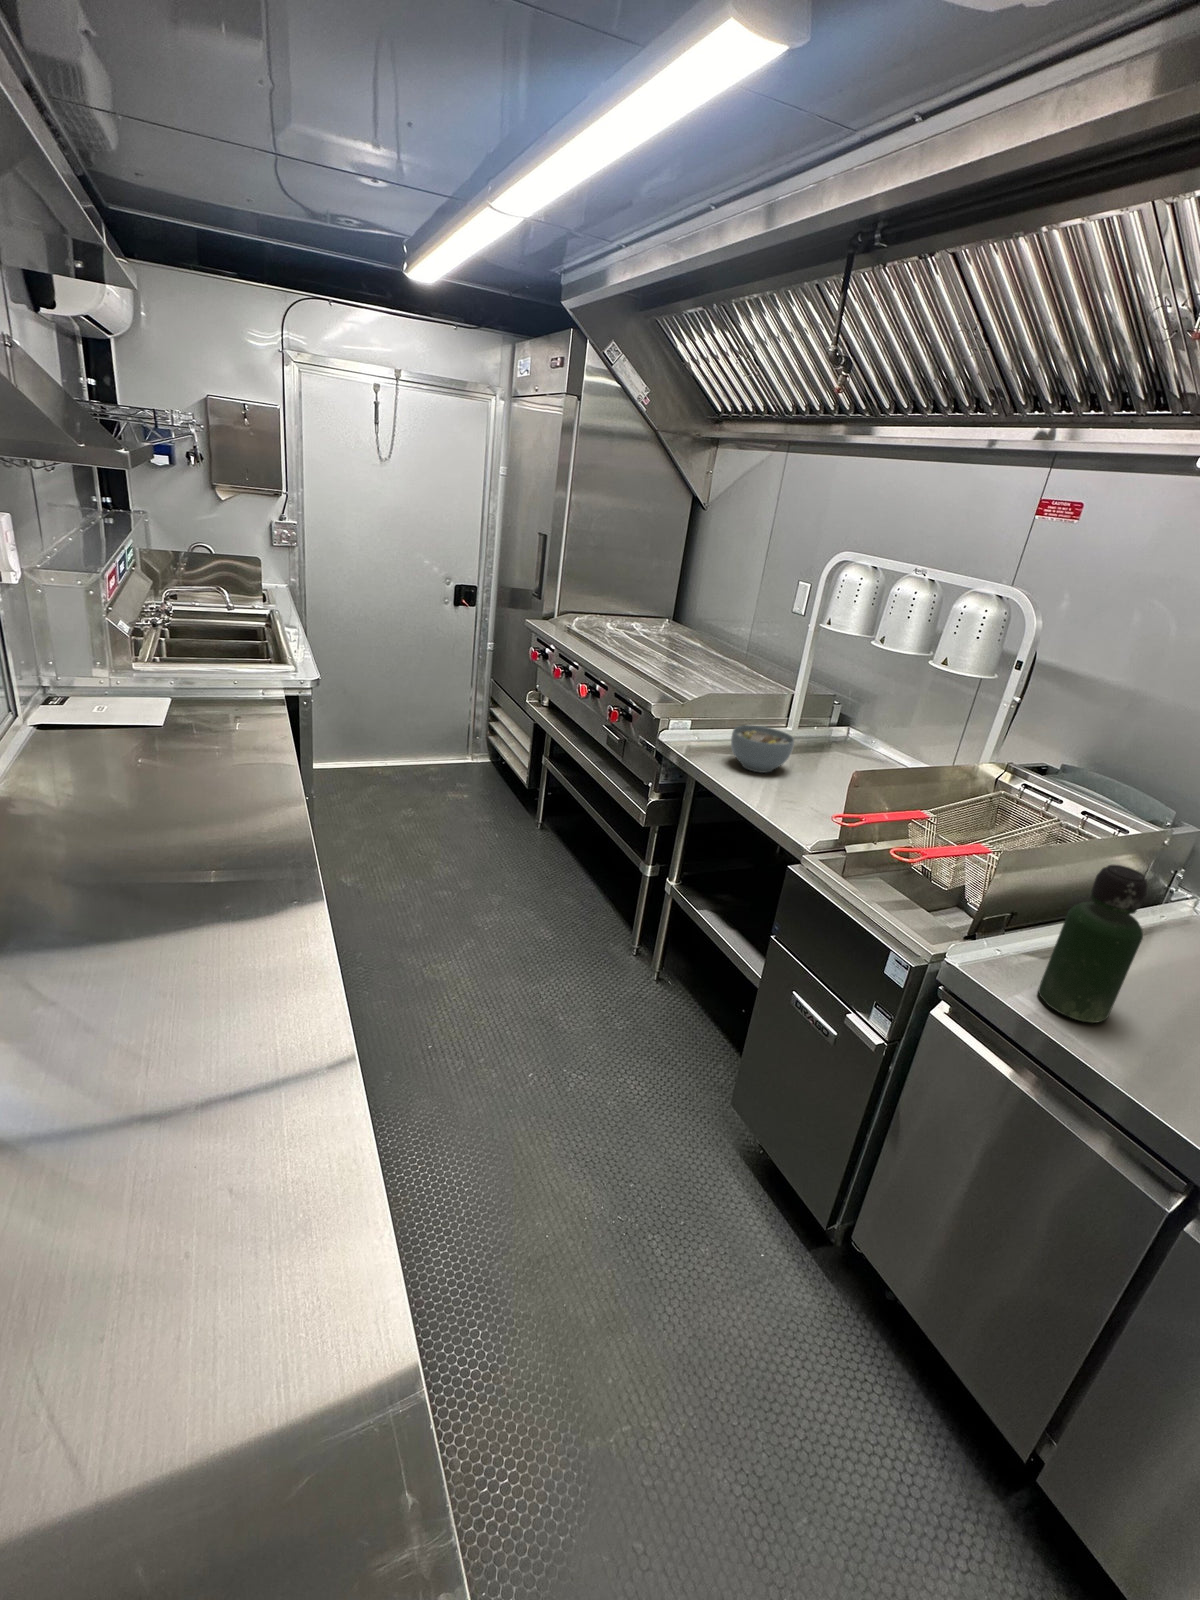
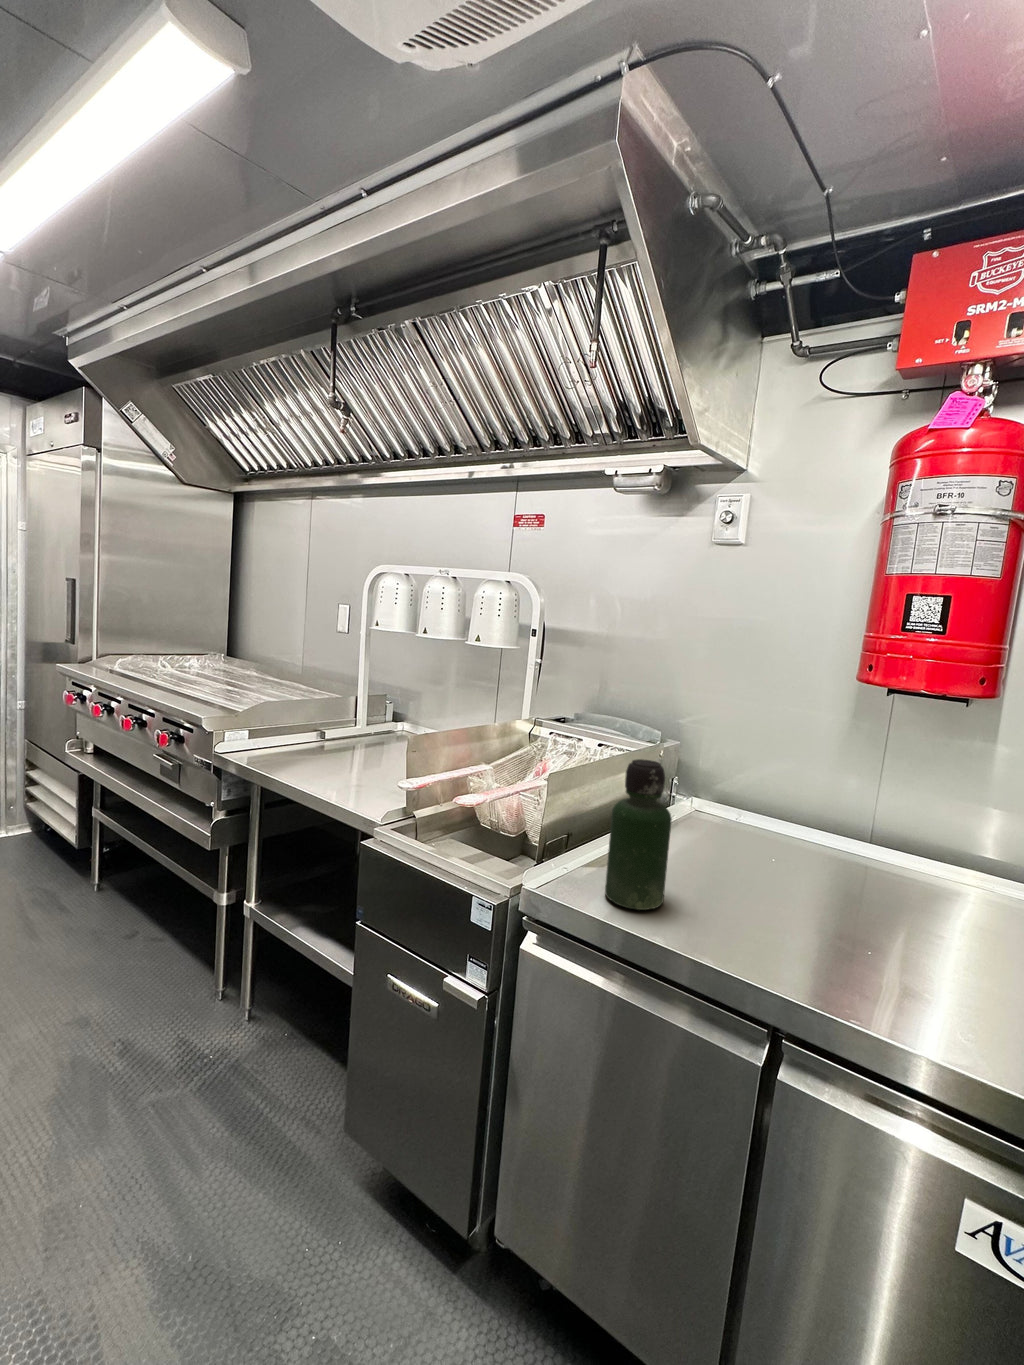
soup bowl: present [731,725,794,773] -> none [293,724,356,767]

